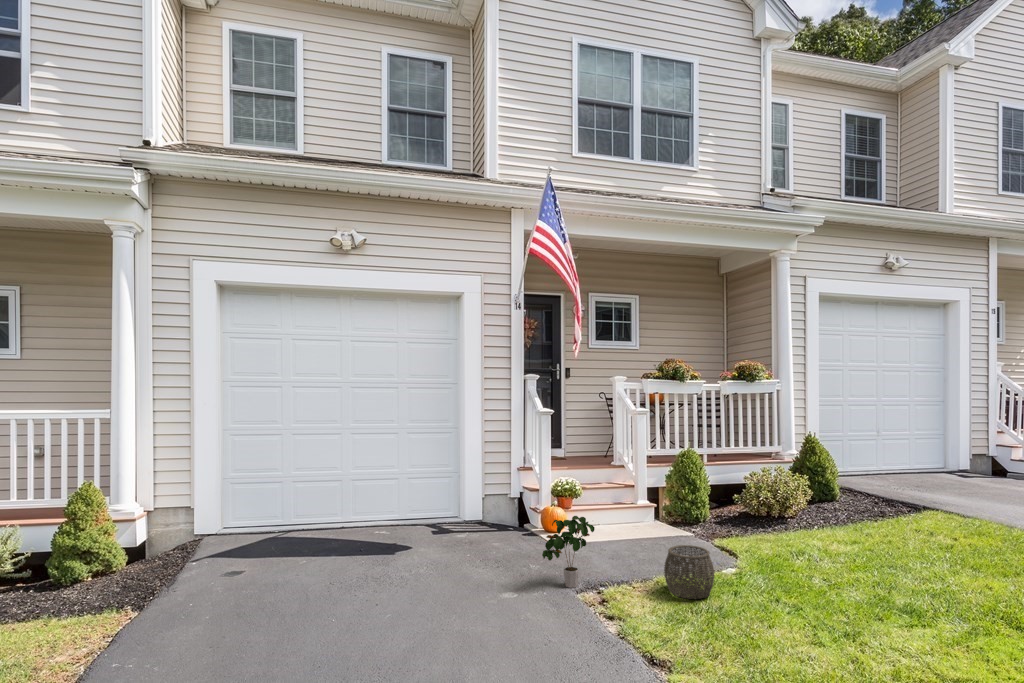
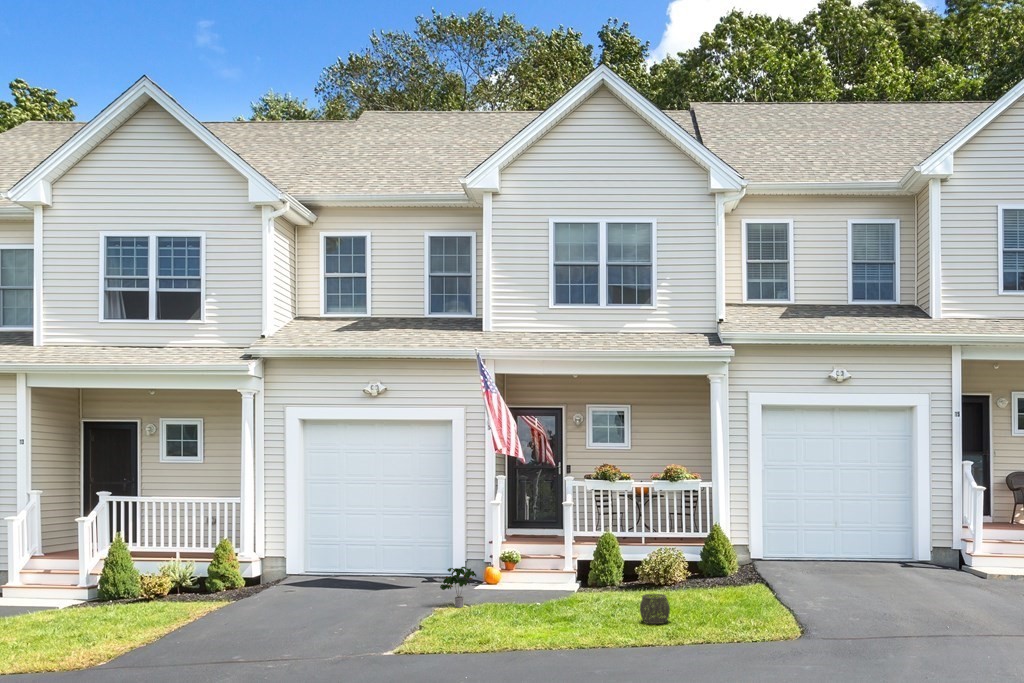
woven basket: present [664,545,715,599] -> present [640,594,670,624]

